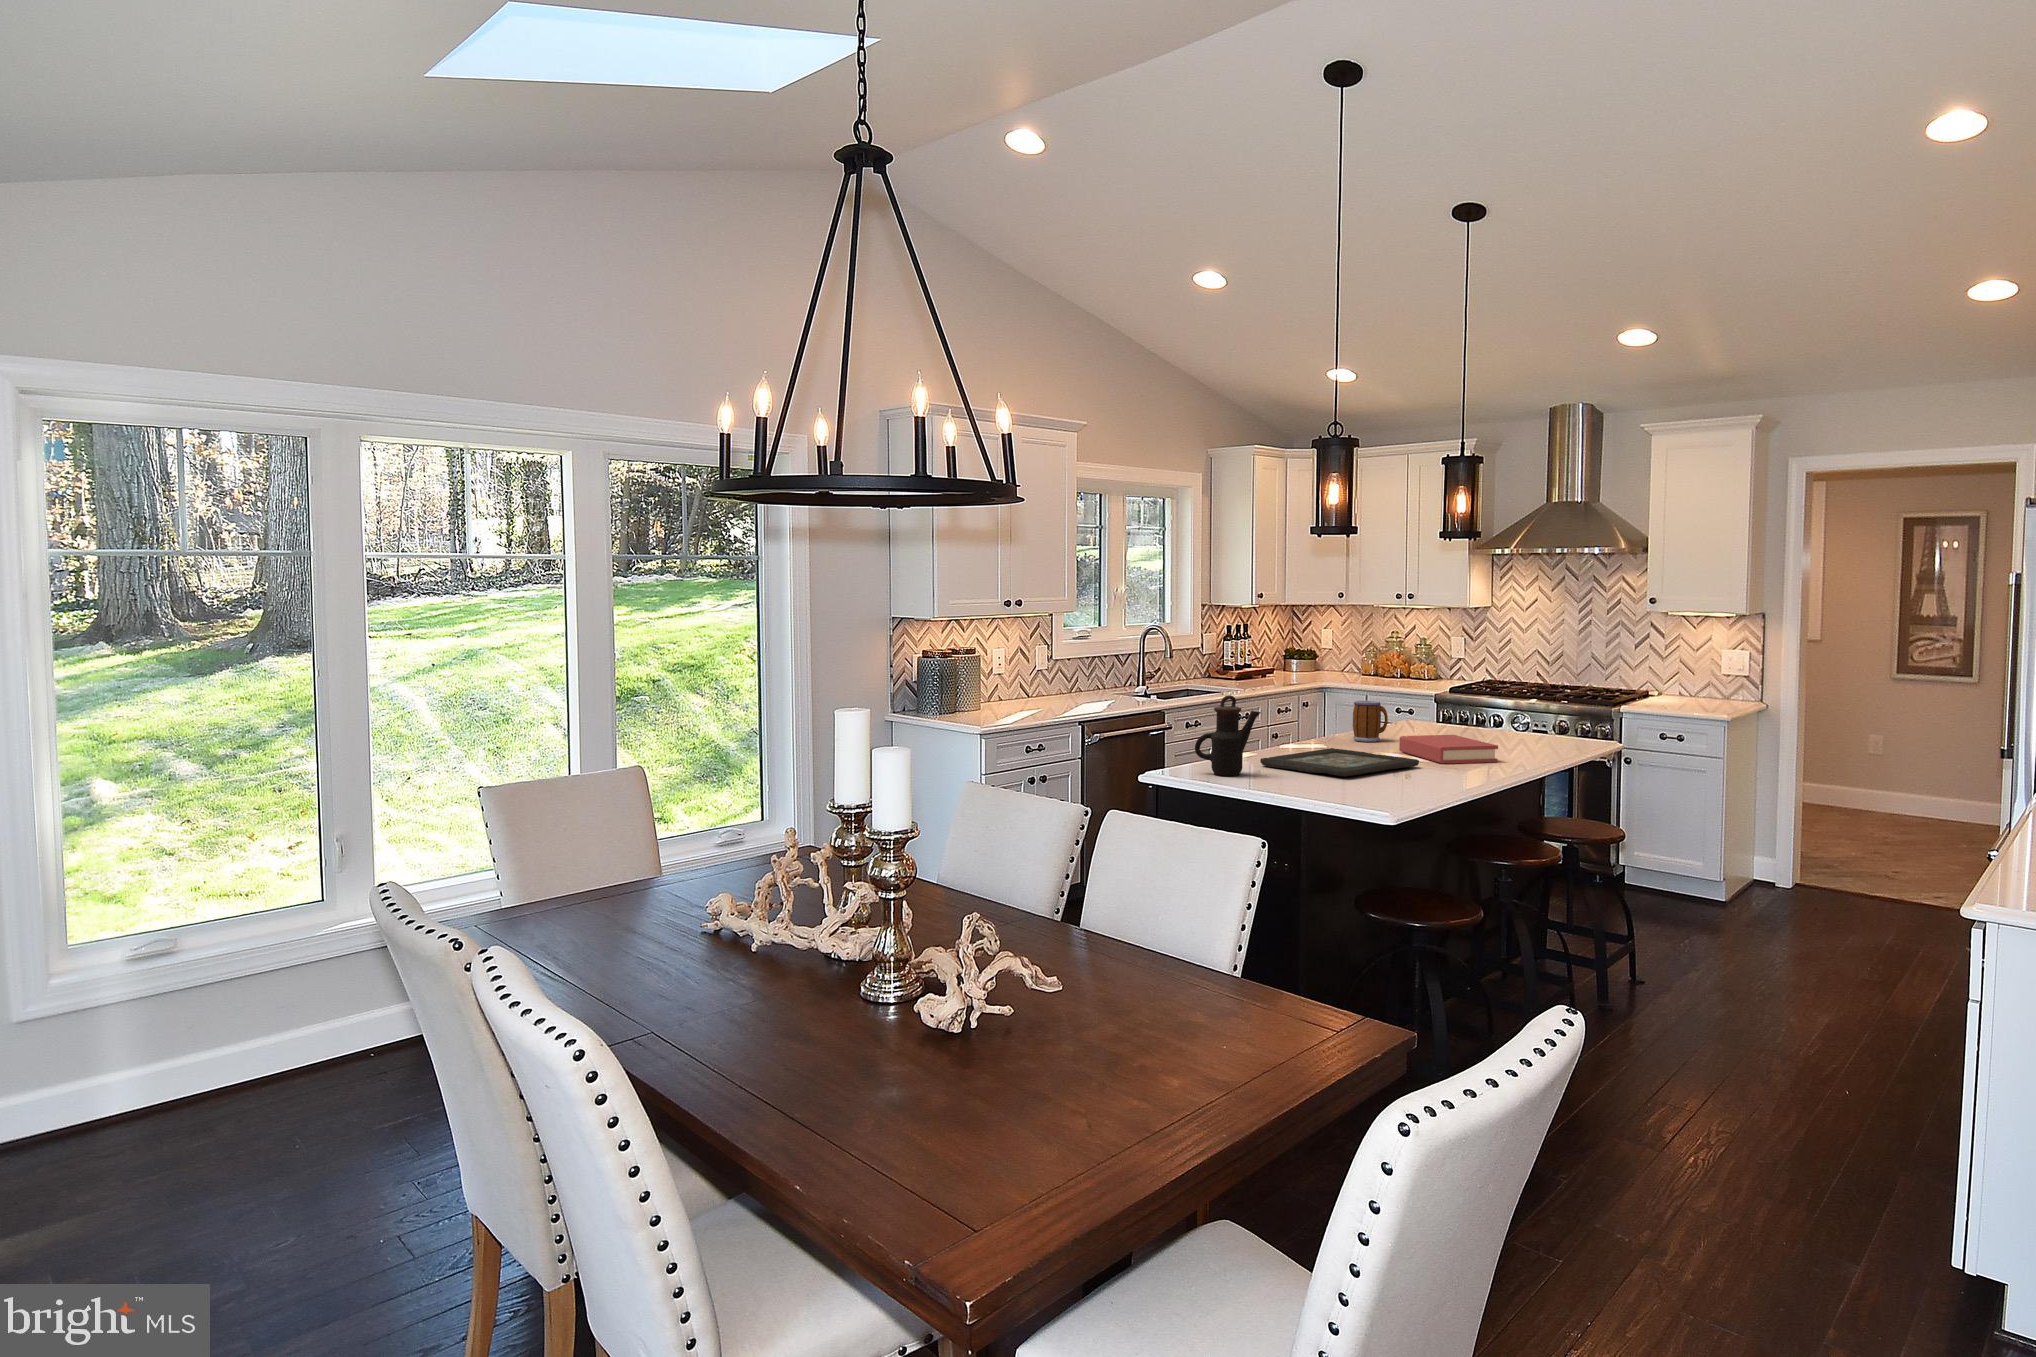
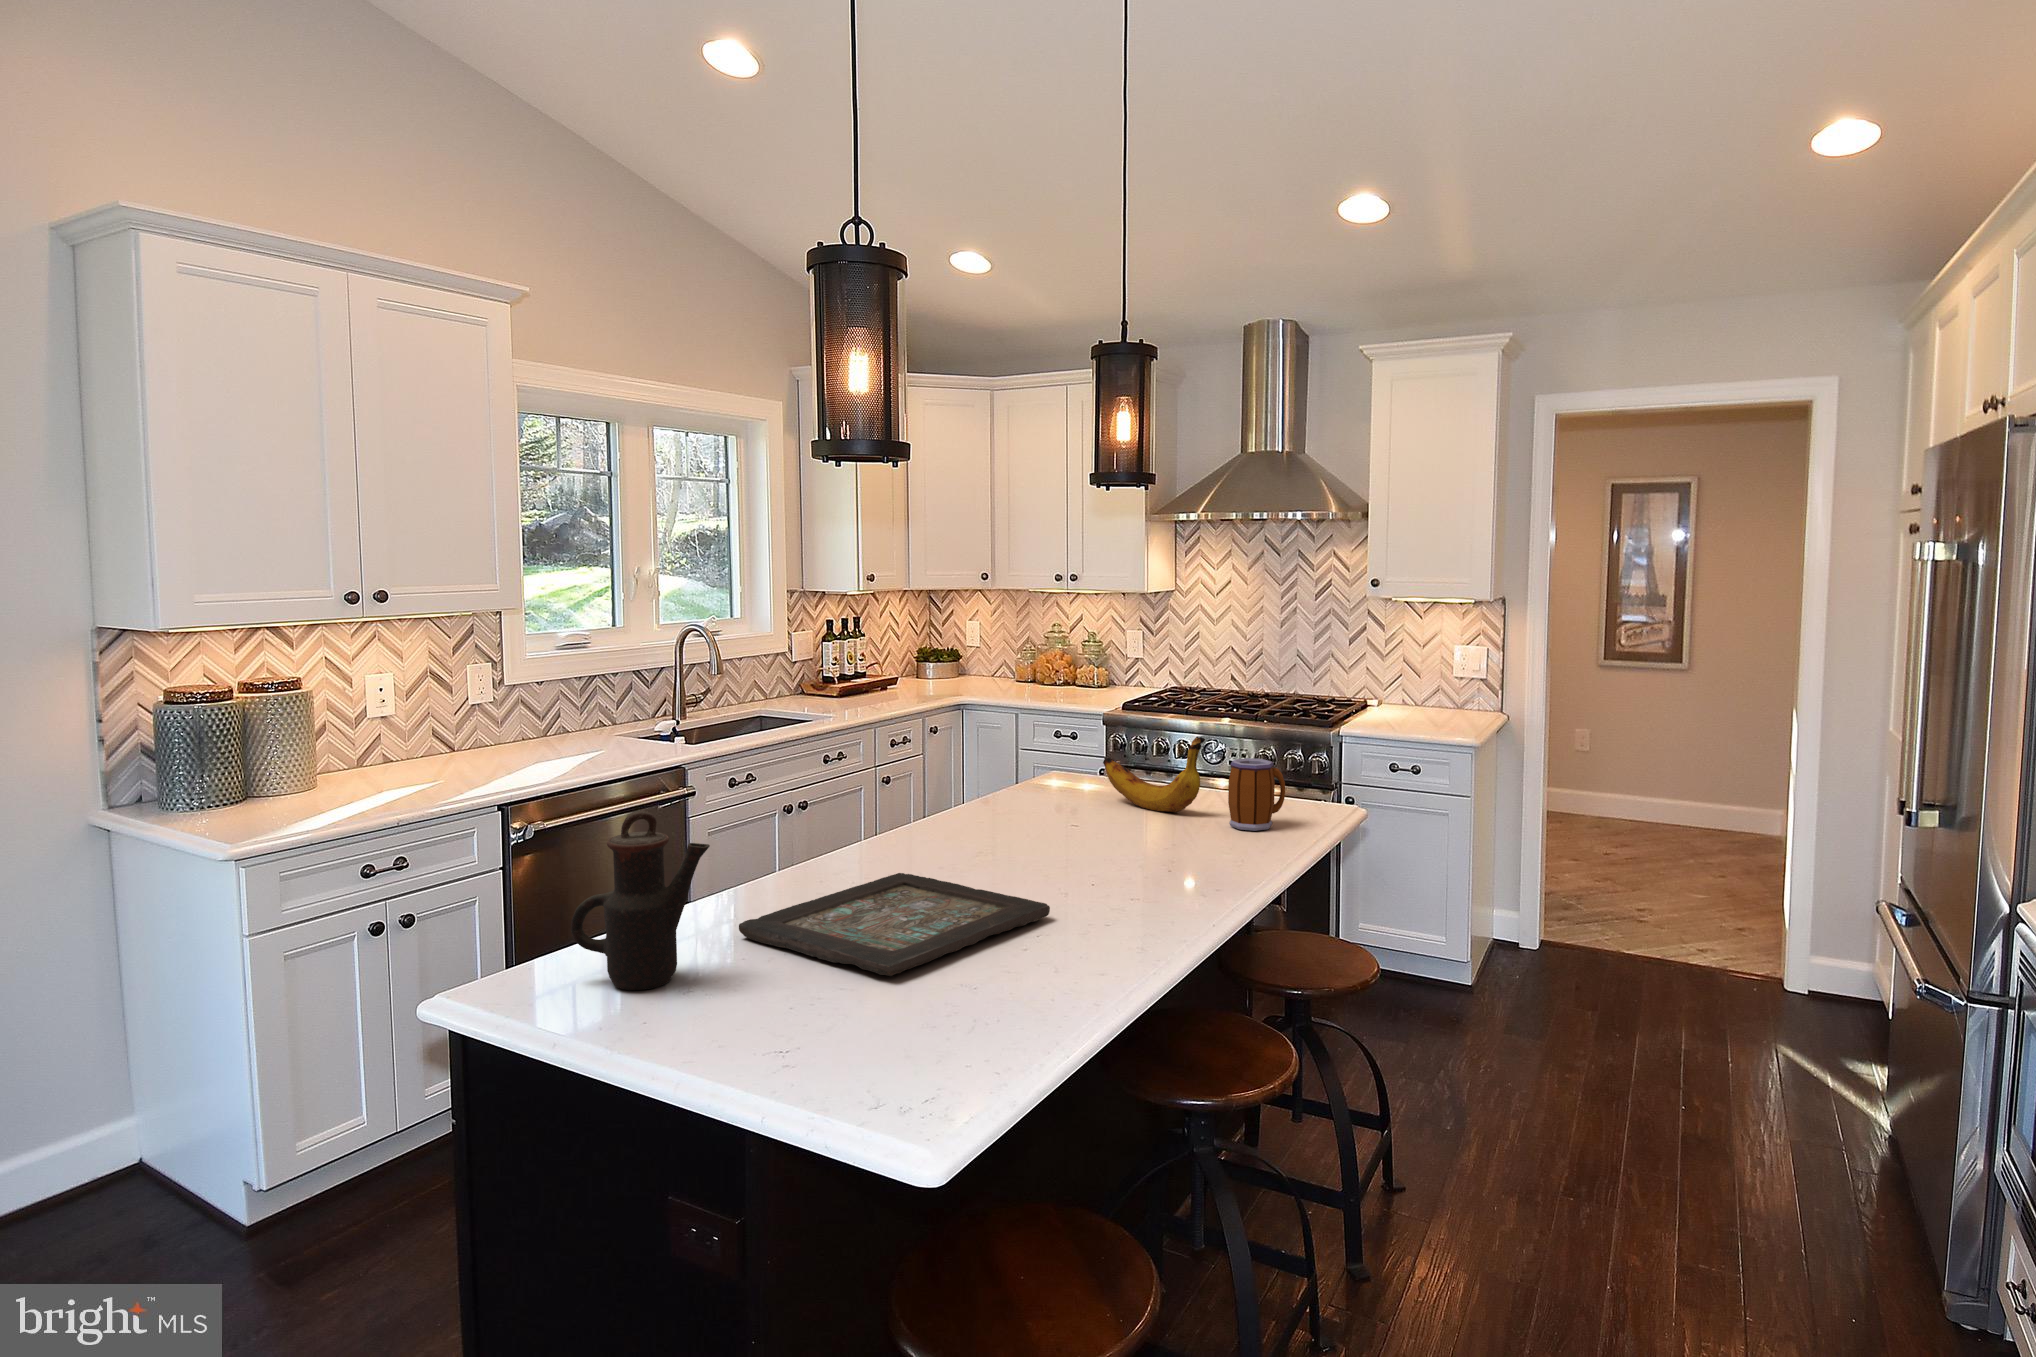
banana: none [1442,689,1510,738] -> present [1103,737,1205,812]
mug: present [1353,700,1388,742] -> present [1228,758,1285,831]
hardback book: present [1399,735,1498,764] -> none [1025,827,1191,901]

